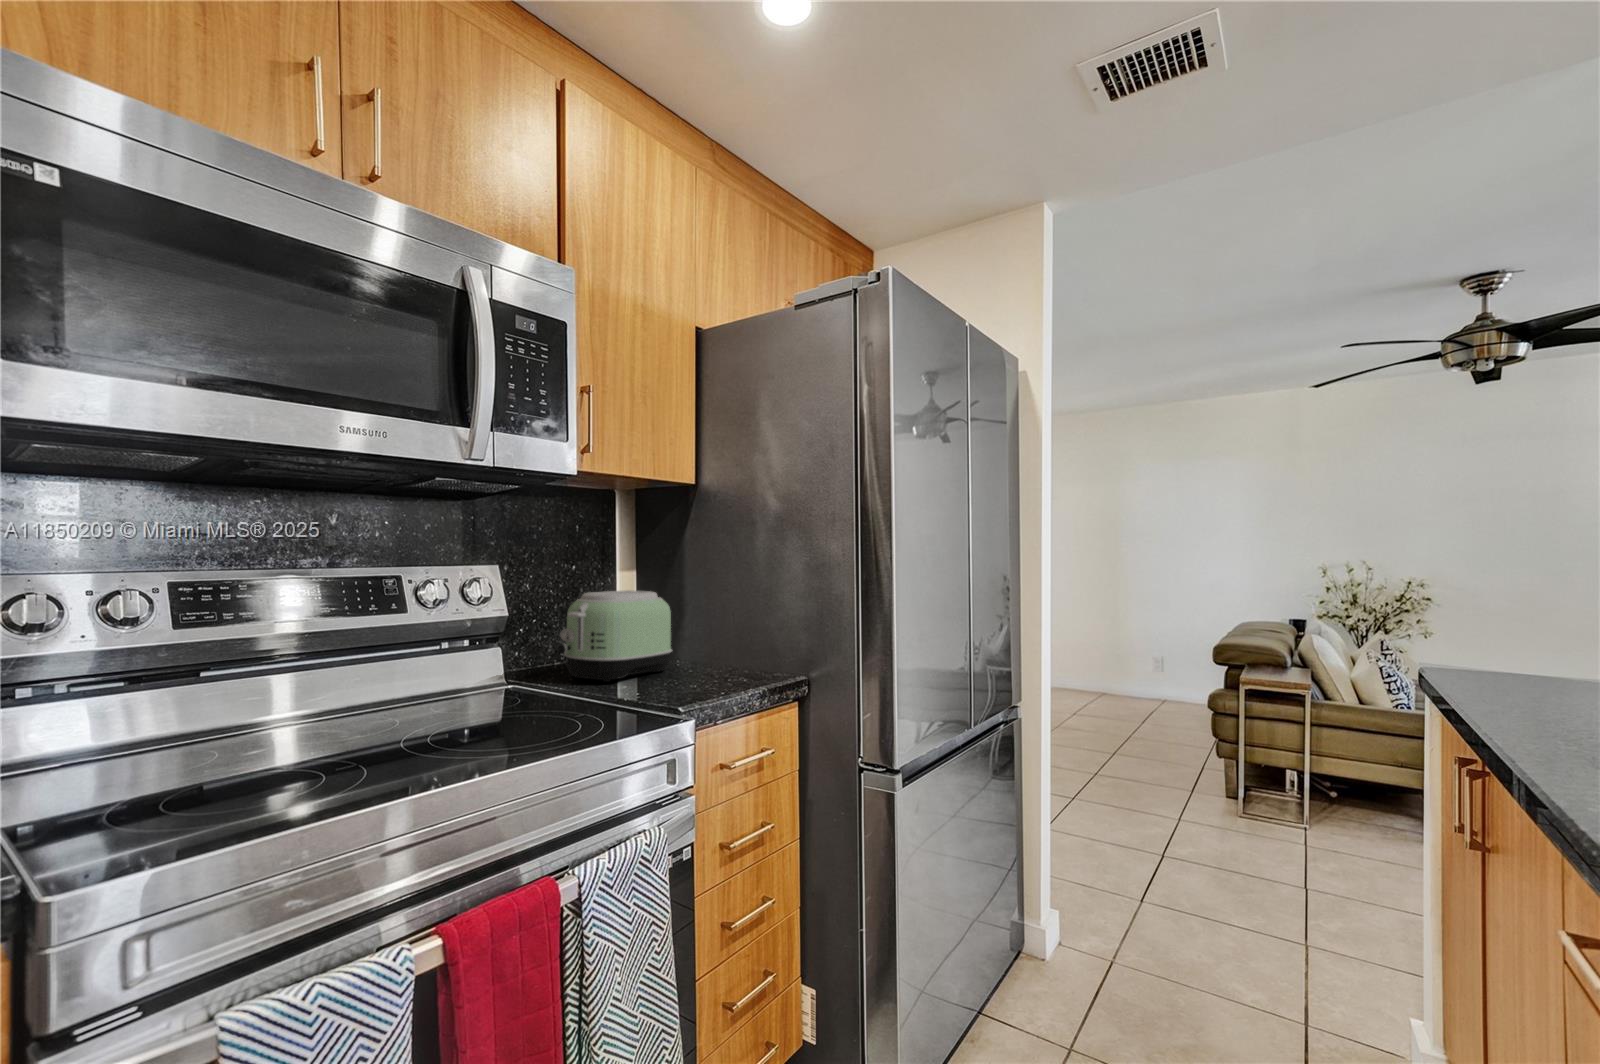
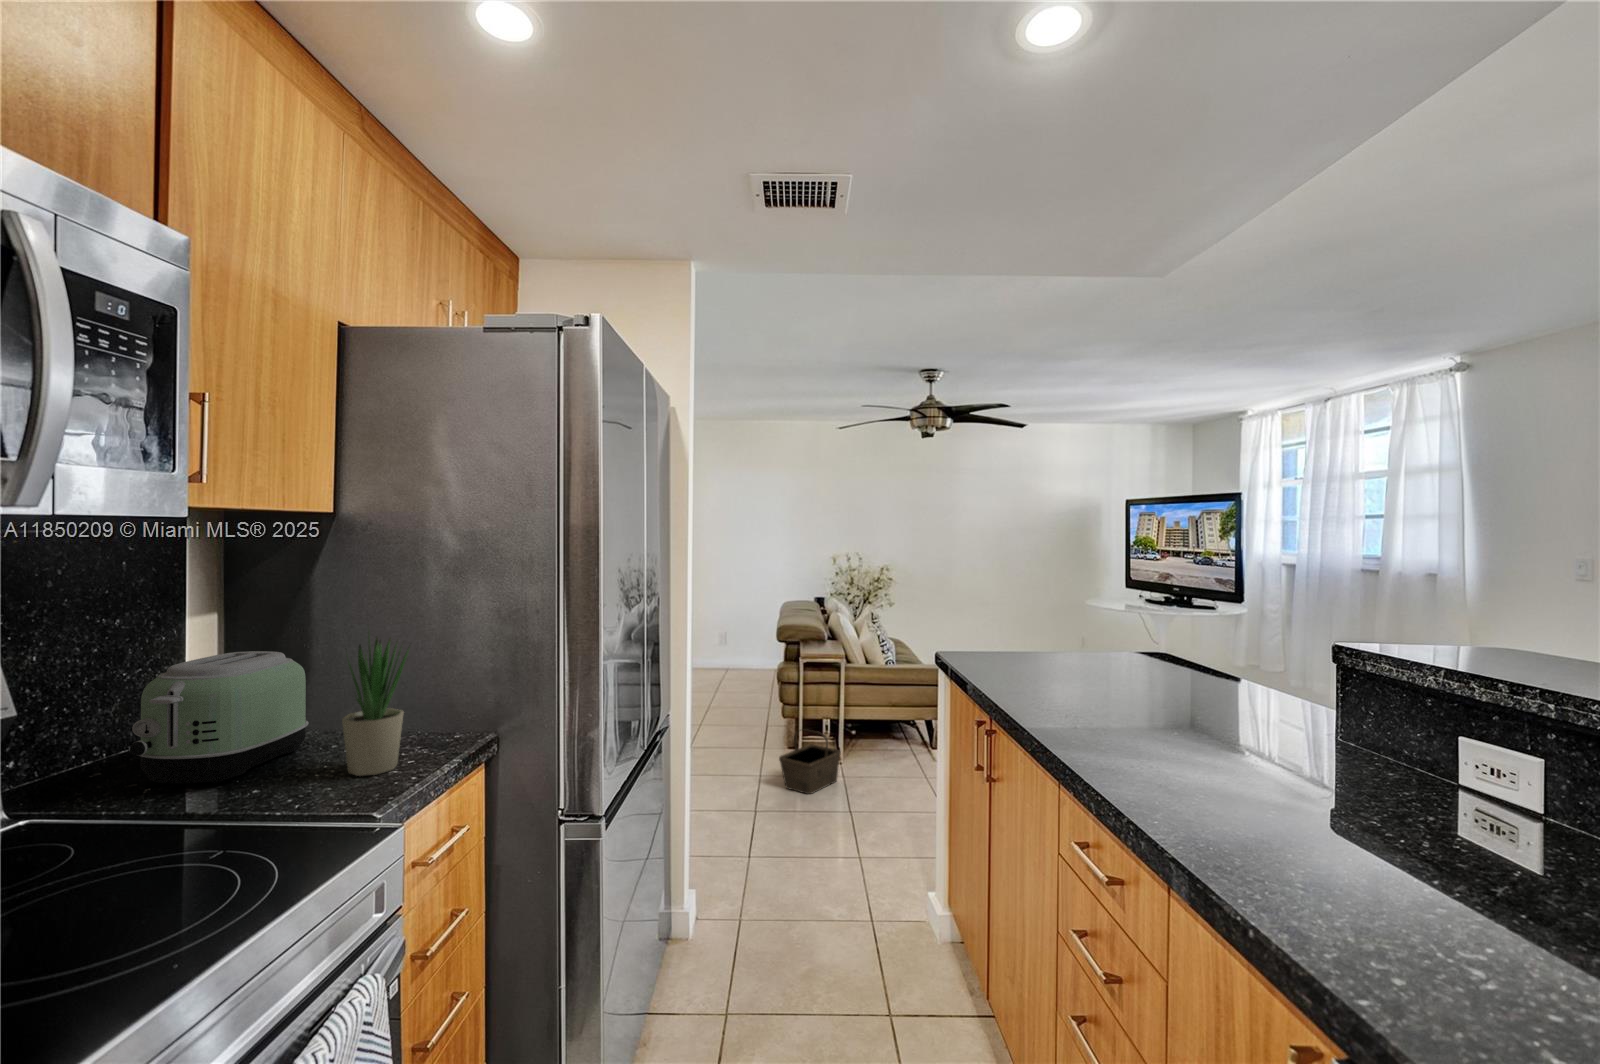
potted plant: none [682,561,729,690] -> present [342,634,409,776]
basket: none [1202,769,1294,850] -> present [779,729,841,794]

